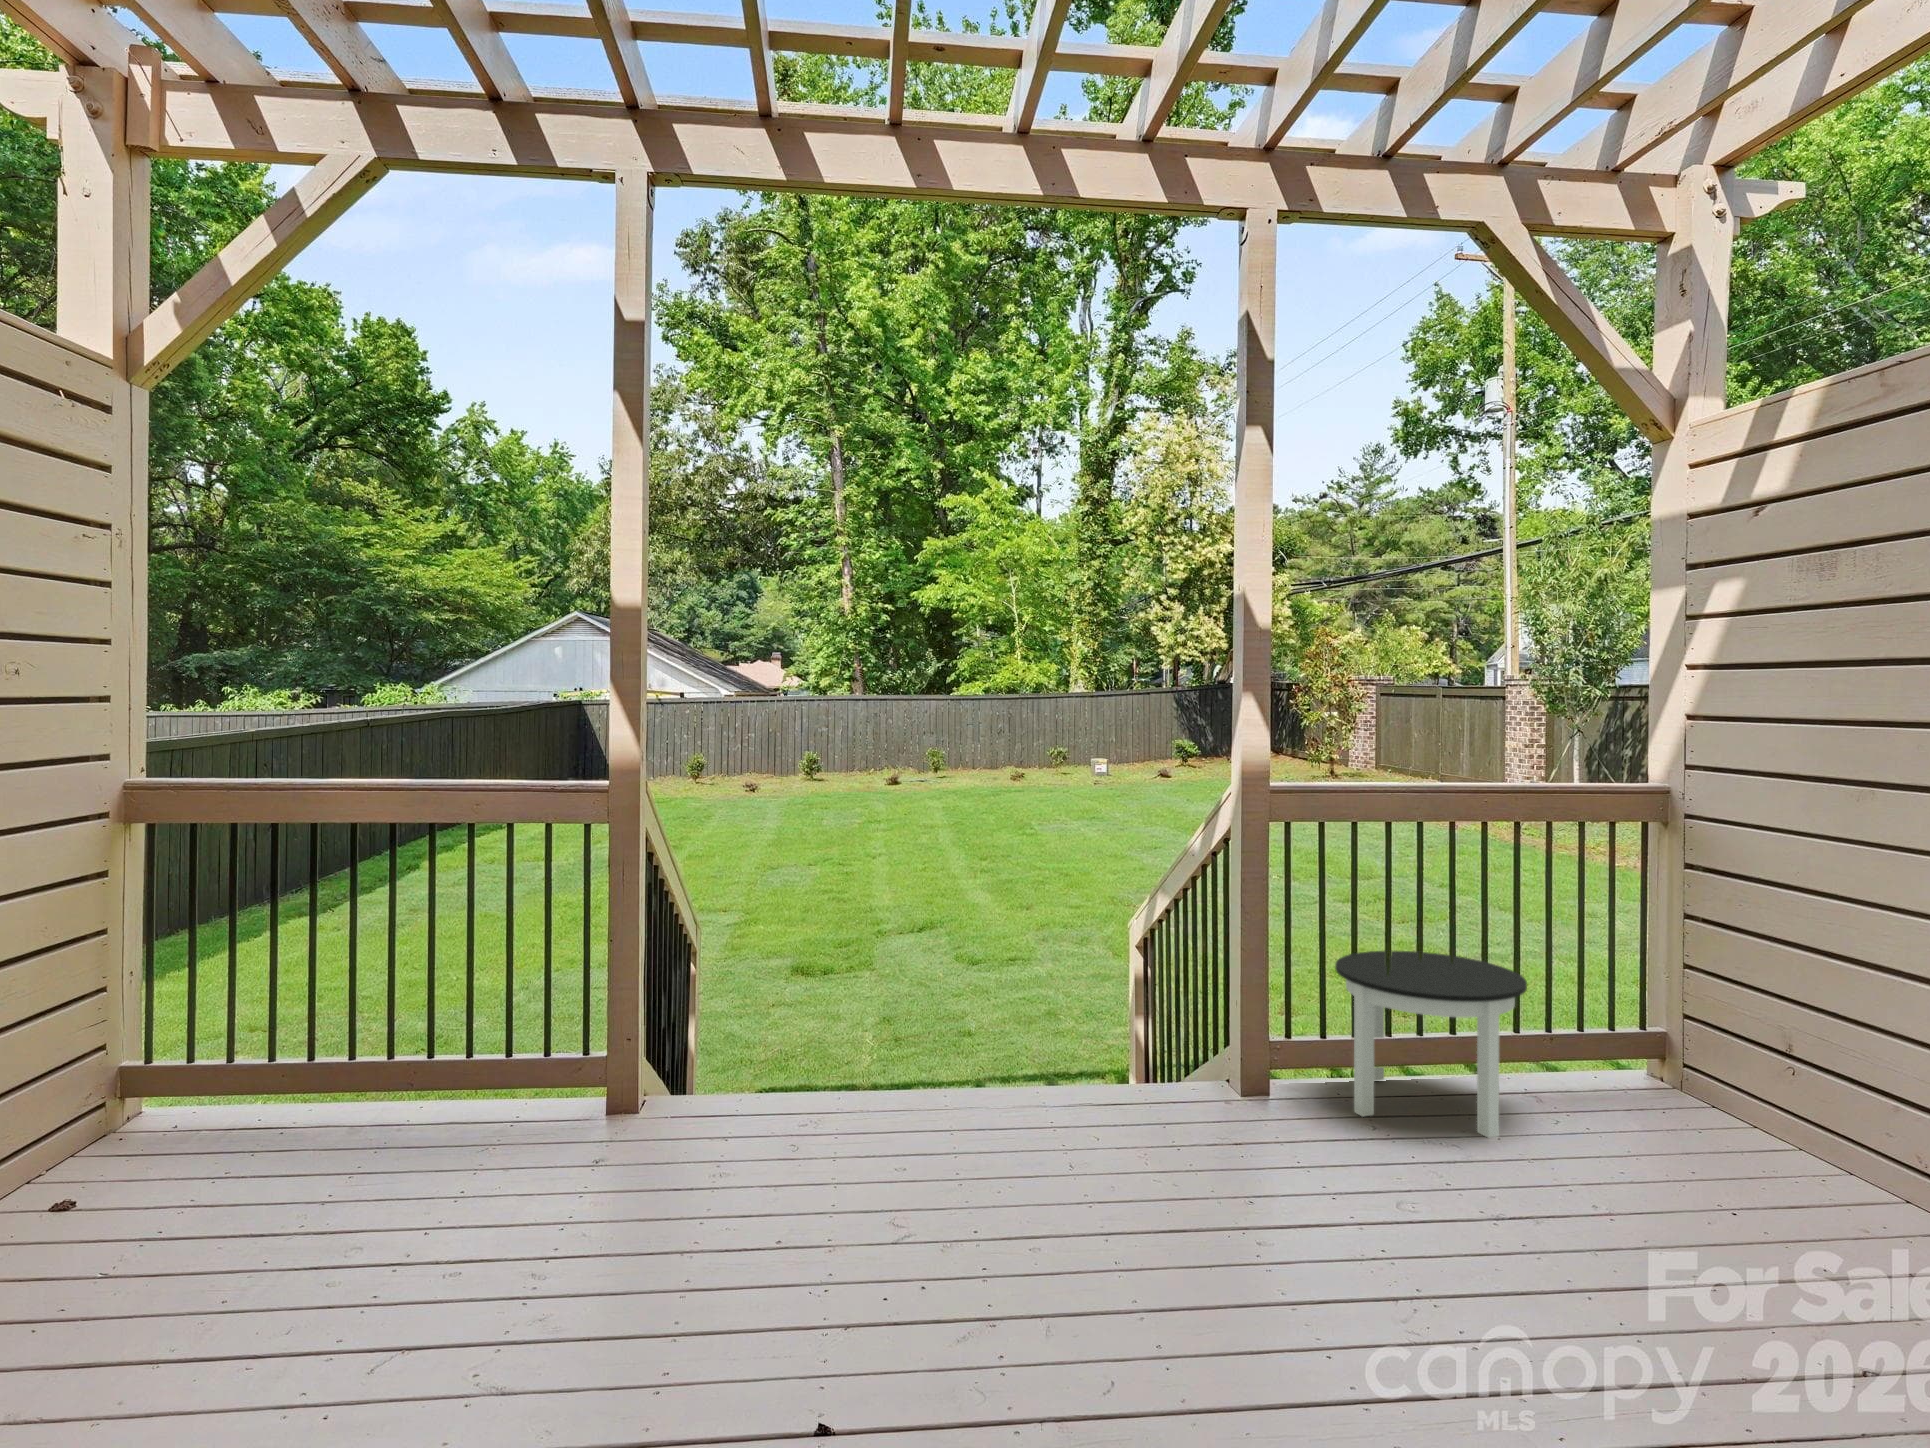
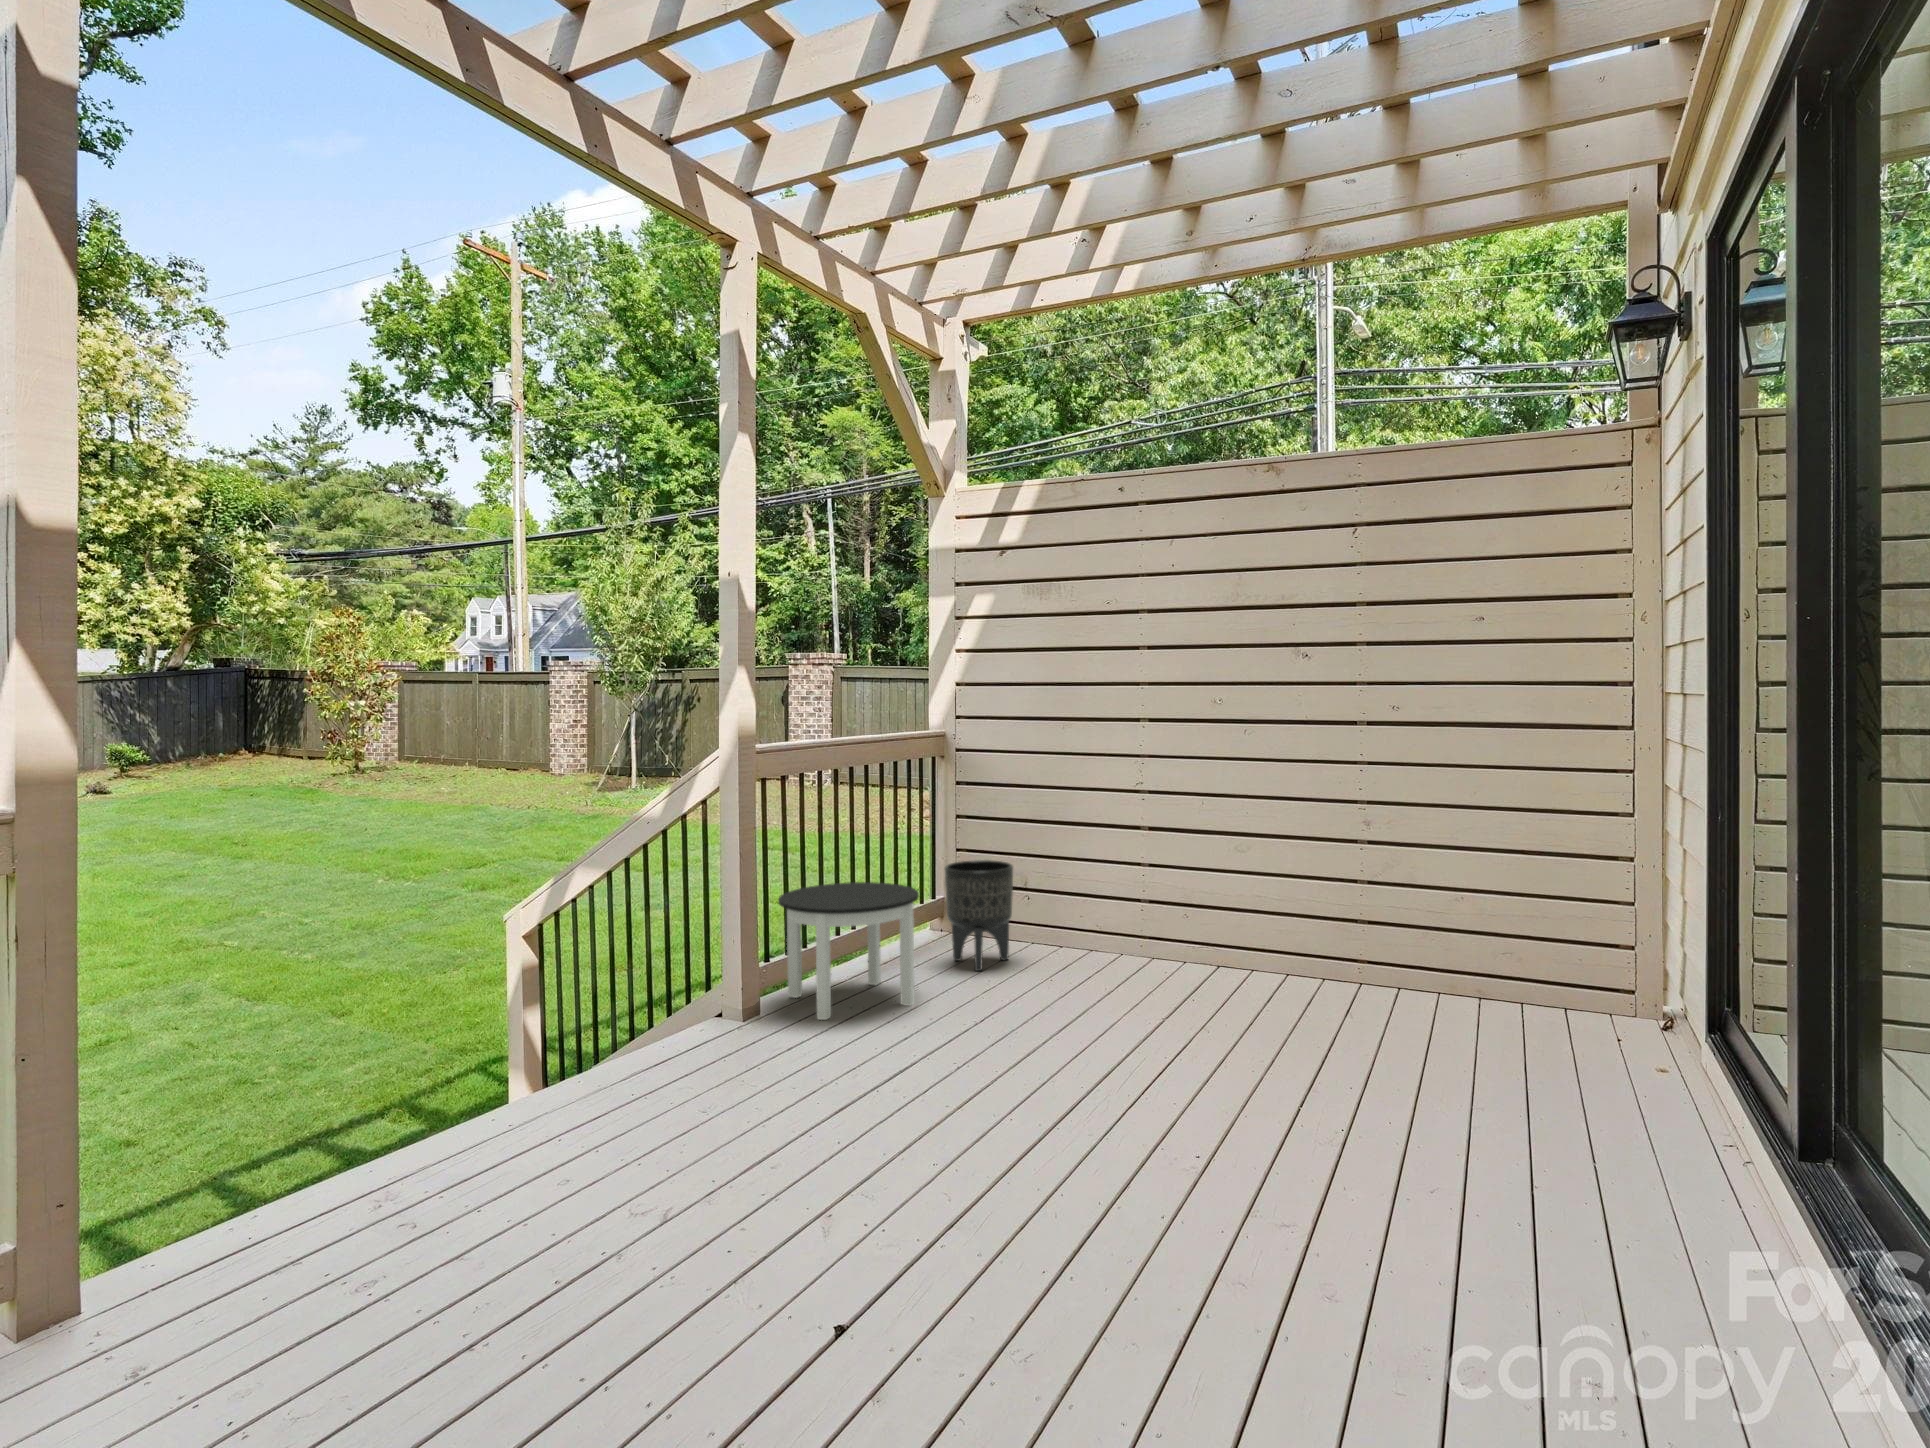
planter: none [1622,964,1743,1130] -> present [945,860,1013,971]

